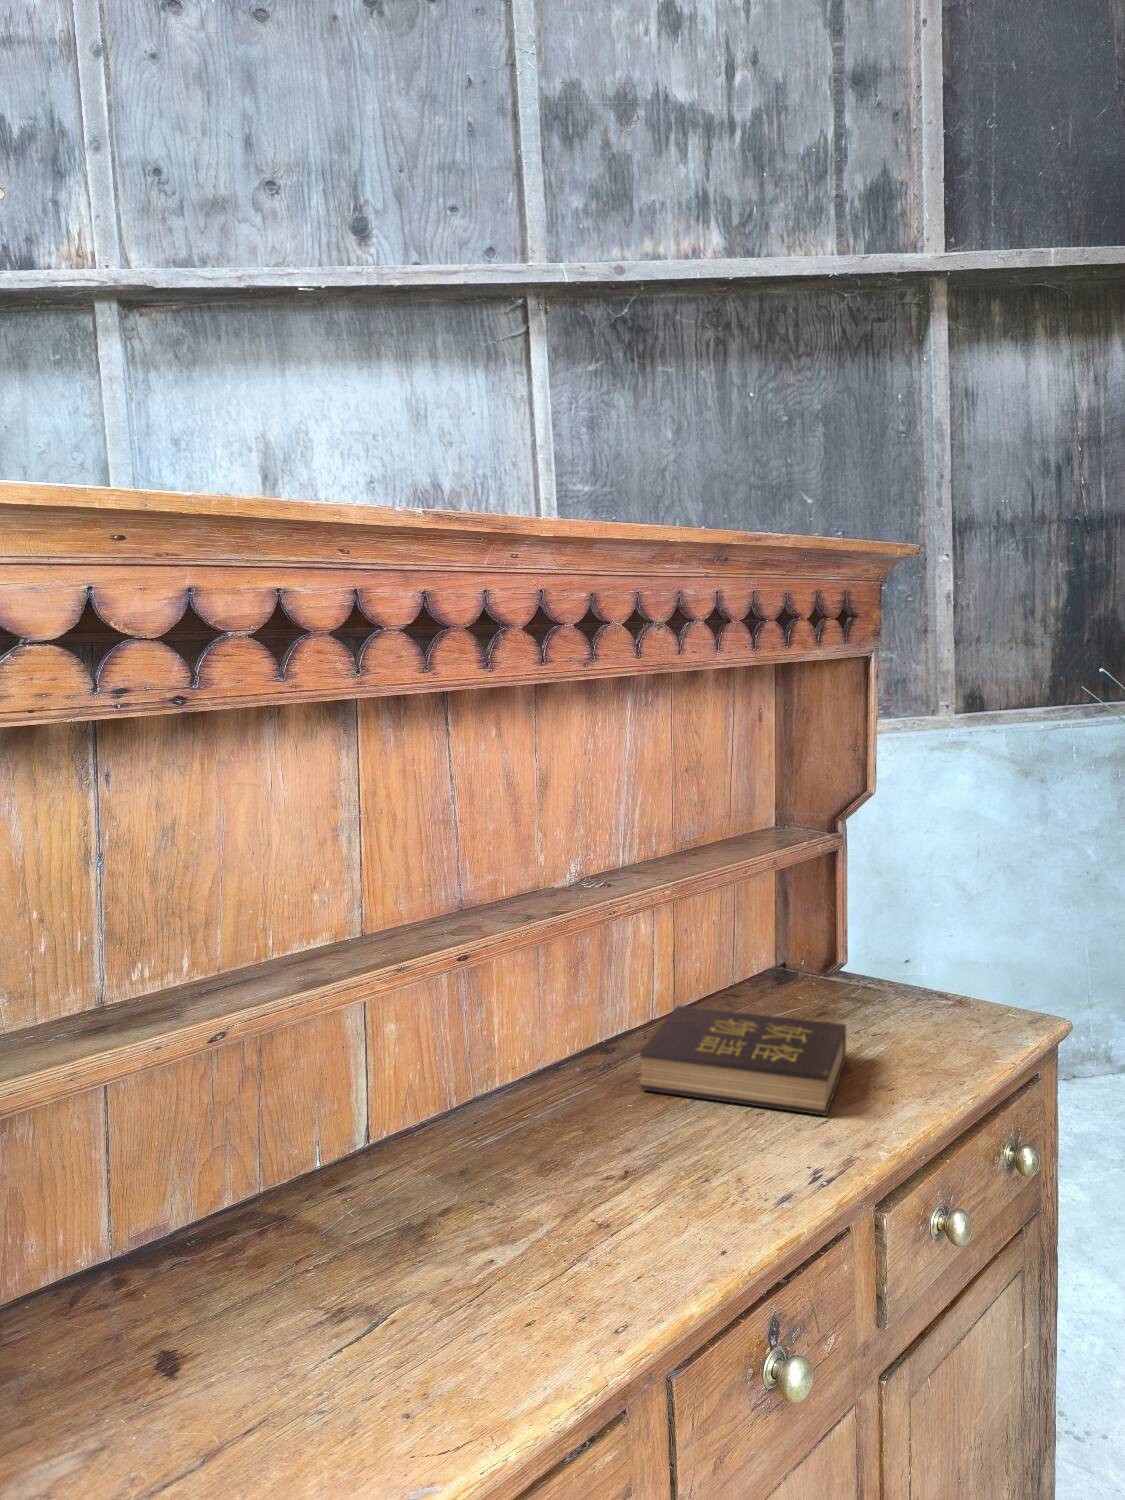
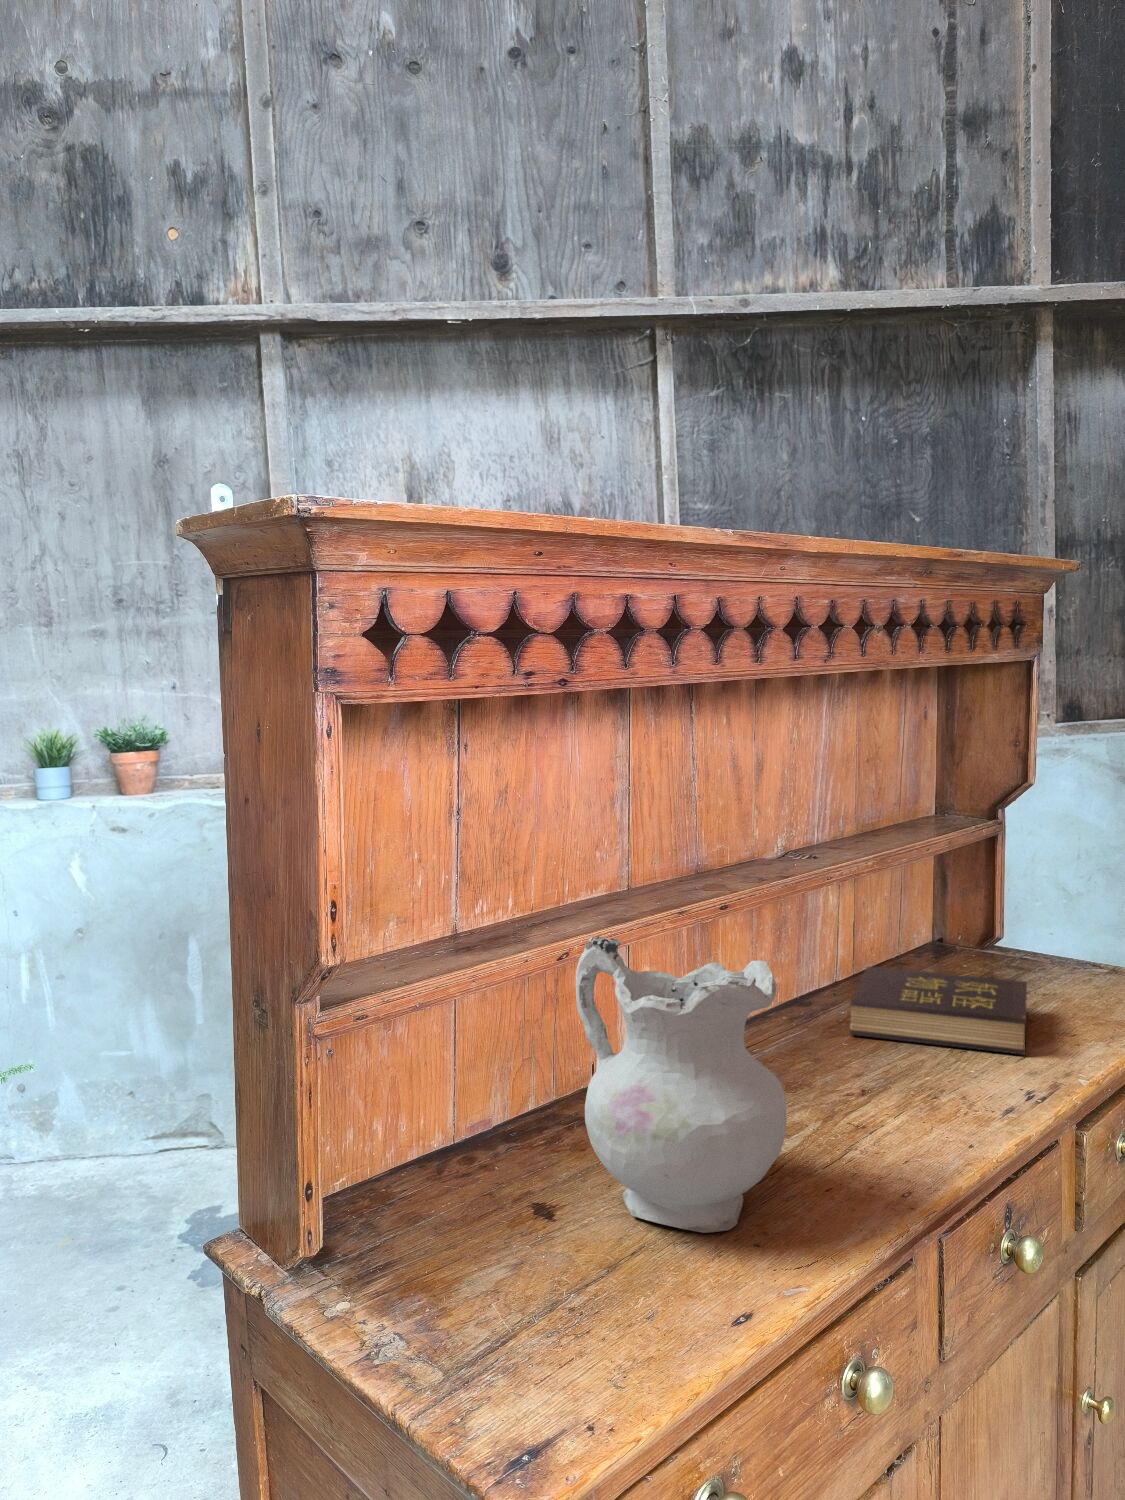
ceramic pitcher: none [229,1013,476,1381] -> present [576,936,786,1233]

